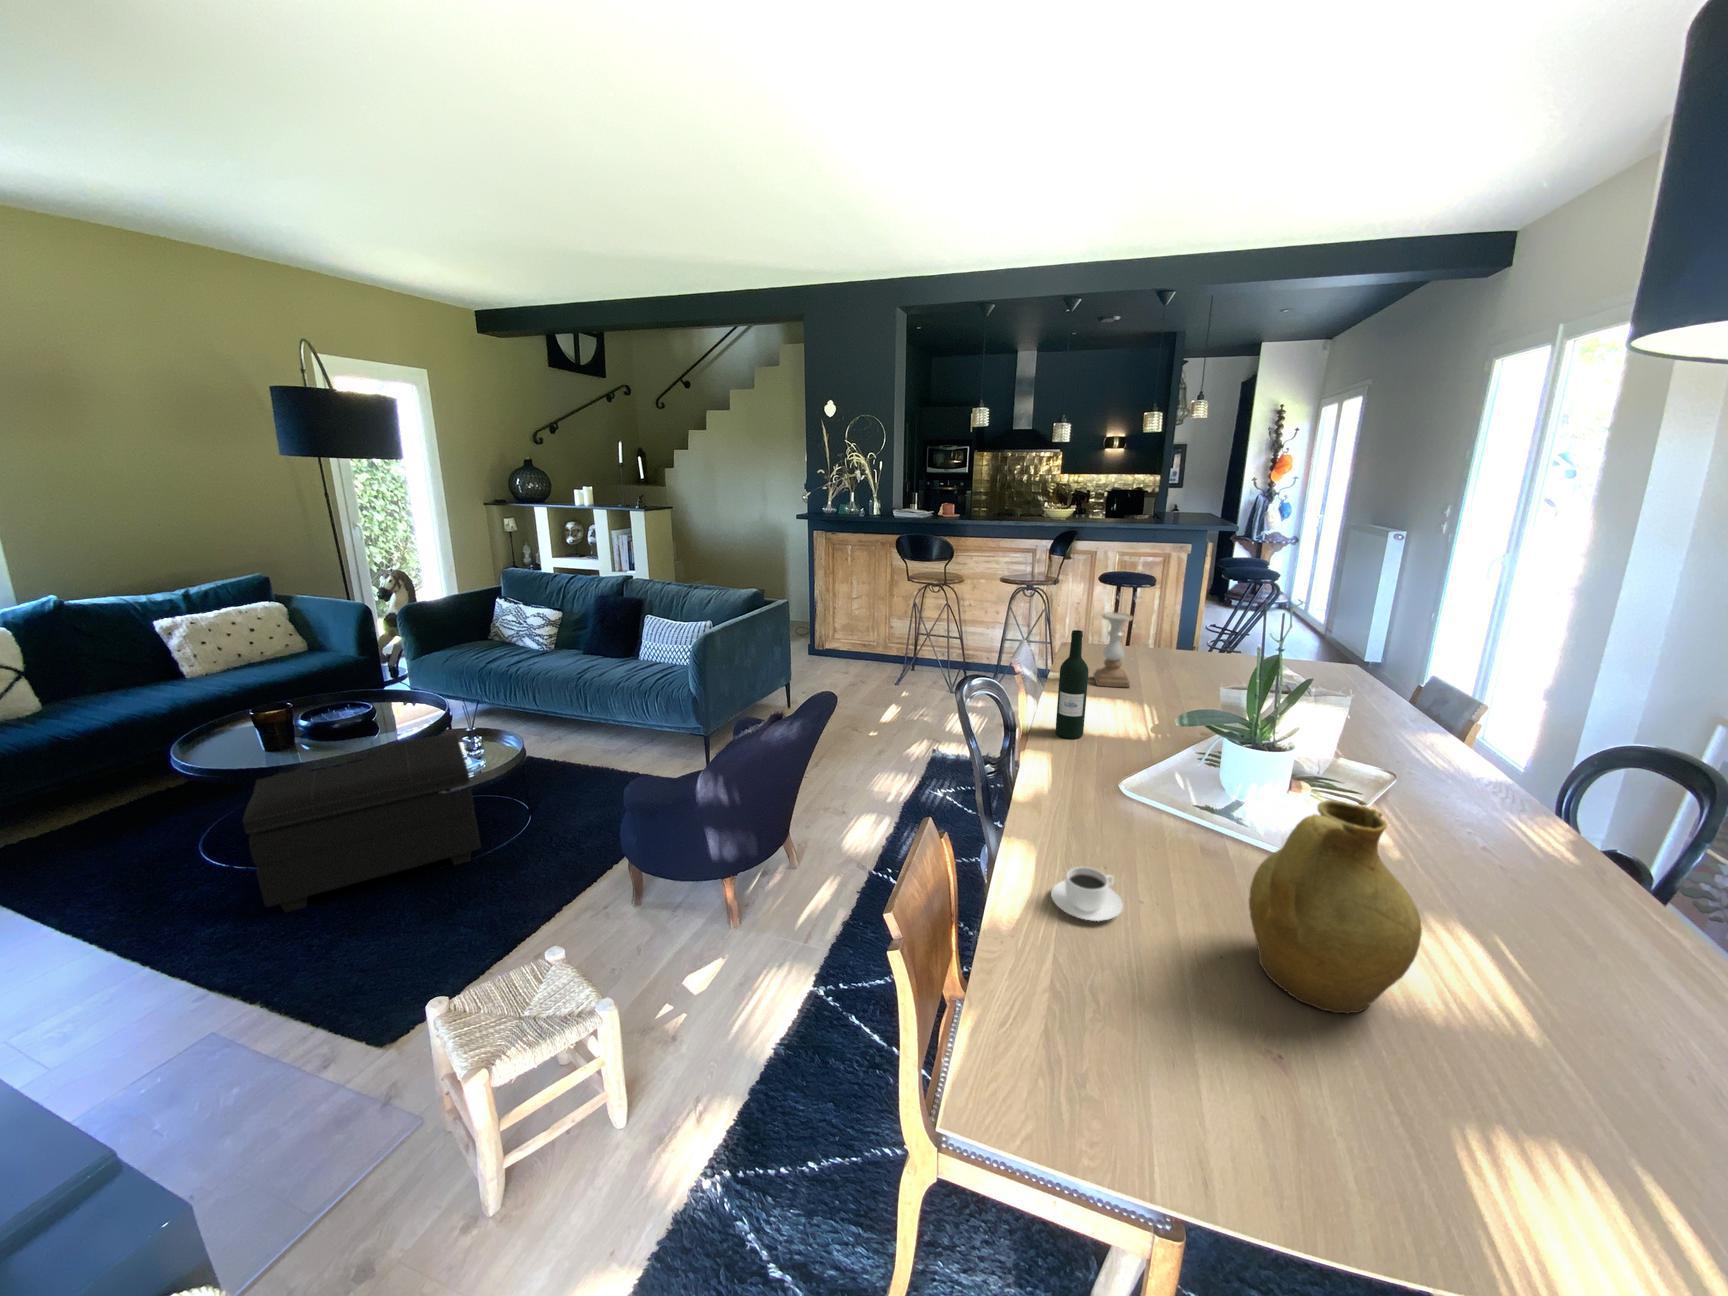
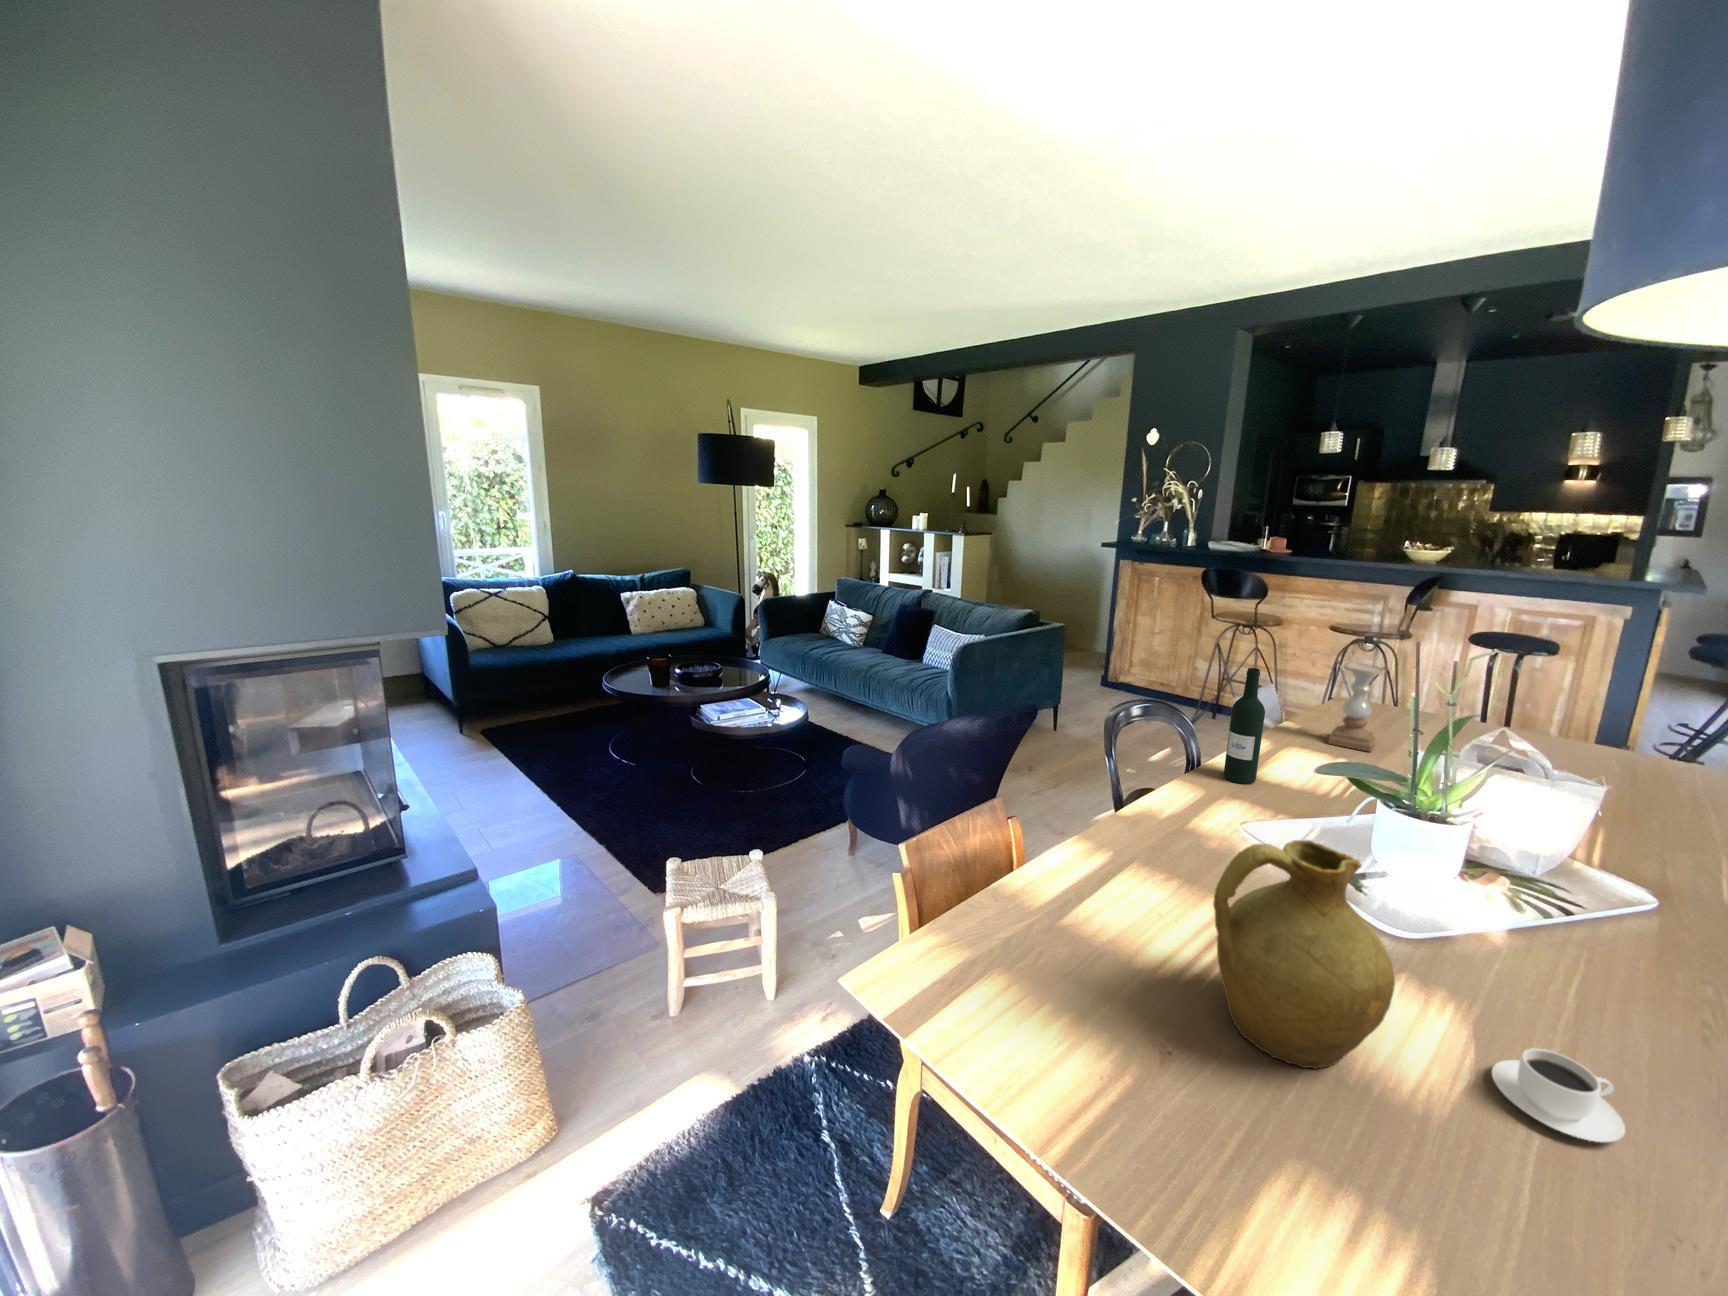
footstool: present [243,734,481,912] -> none [624,694,766,796]
coffee cup: present [1051,867,1123,921] -> present [1492,1048,1625,1142]

